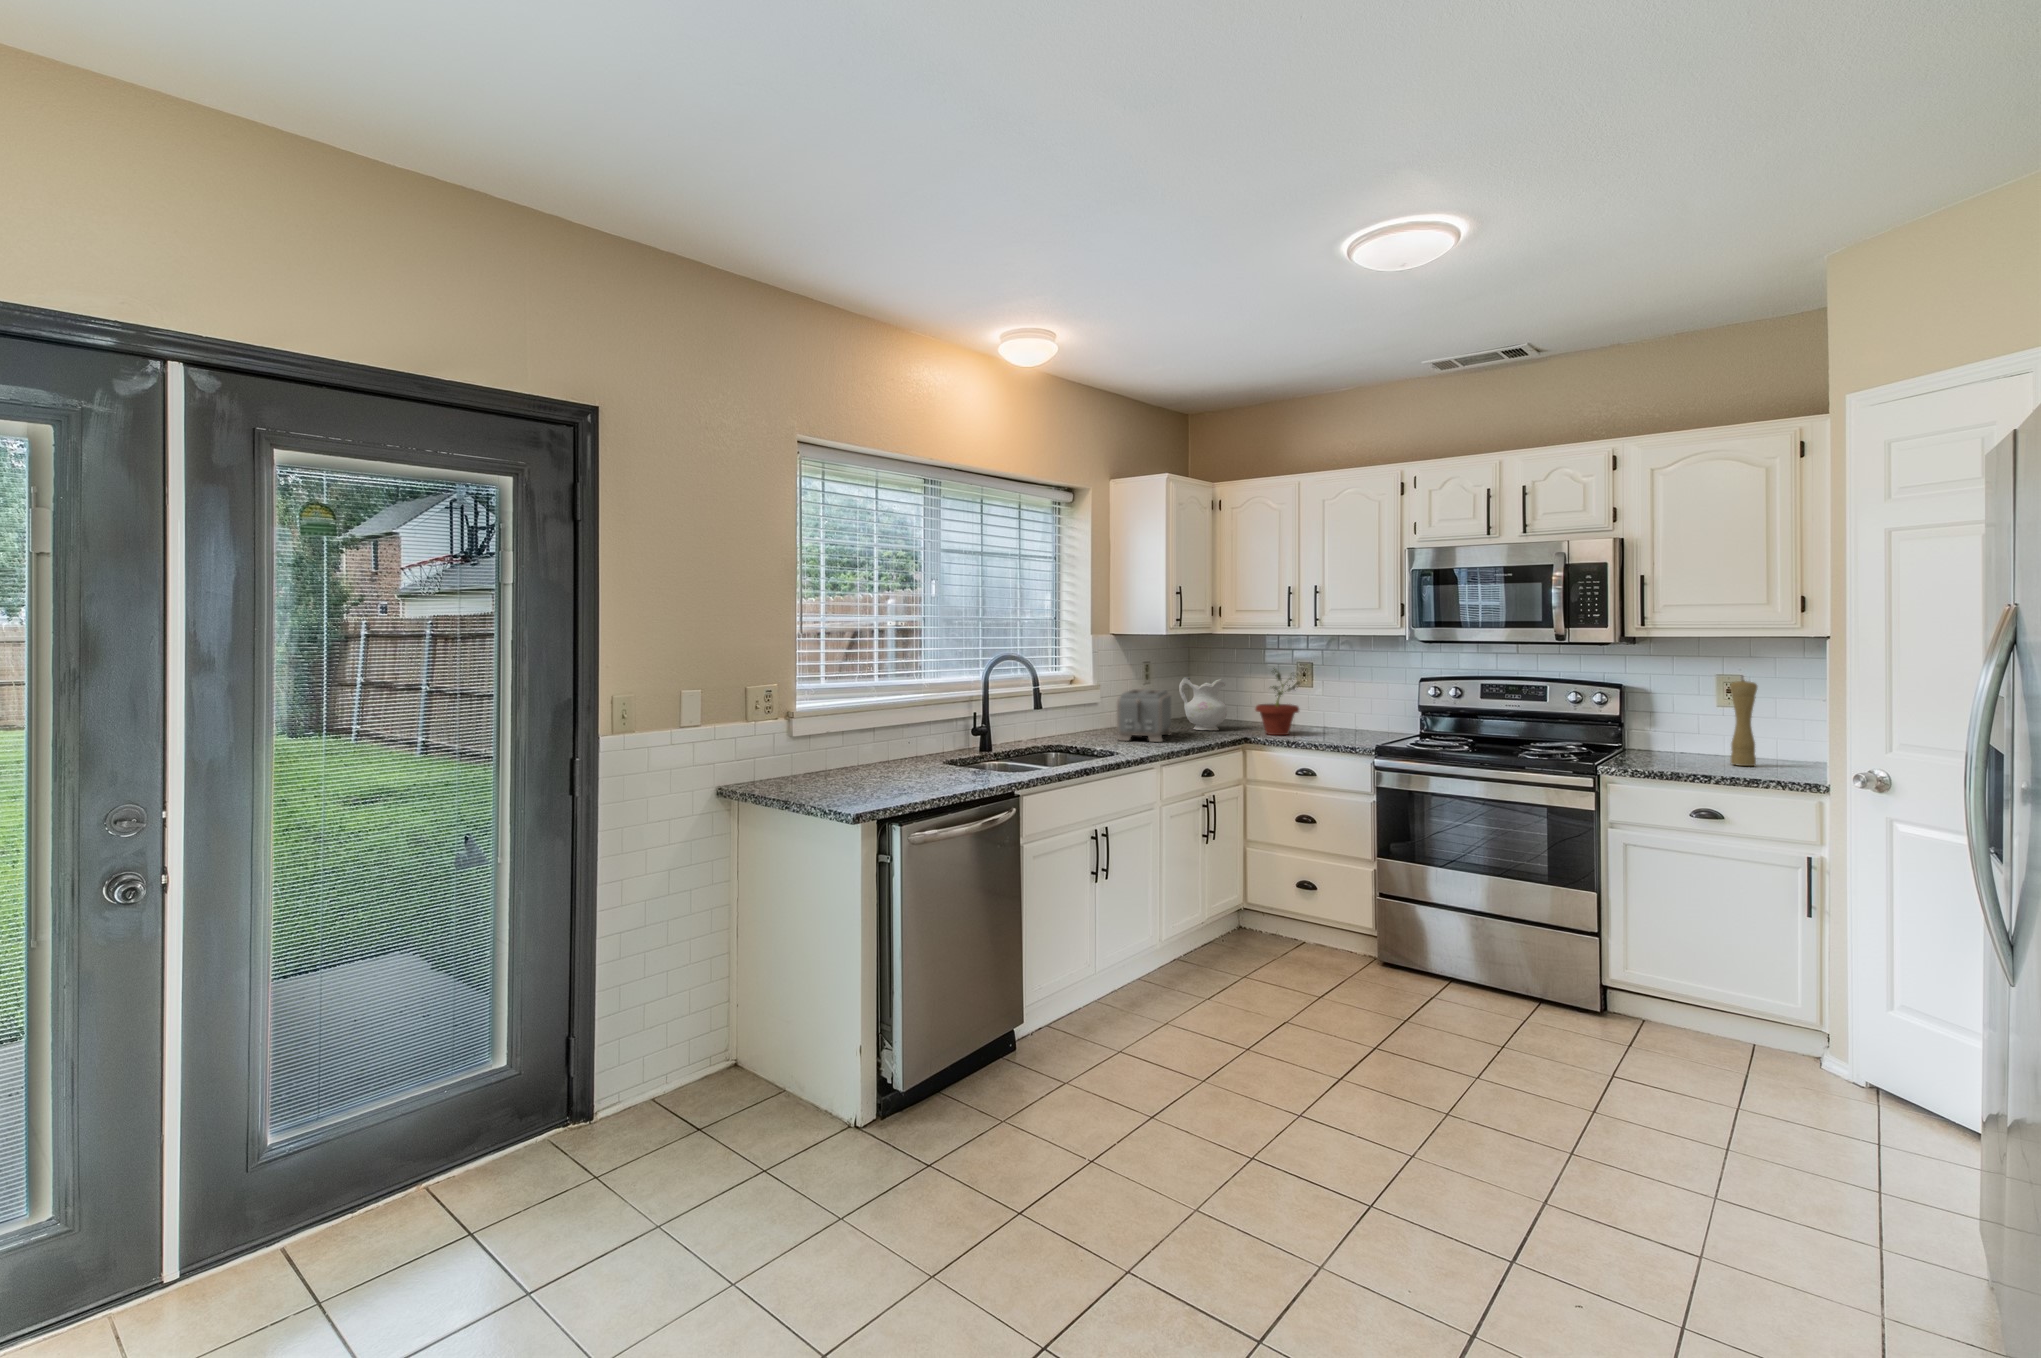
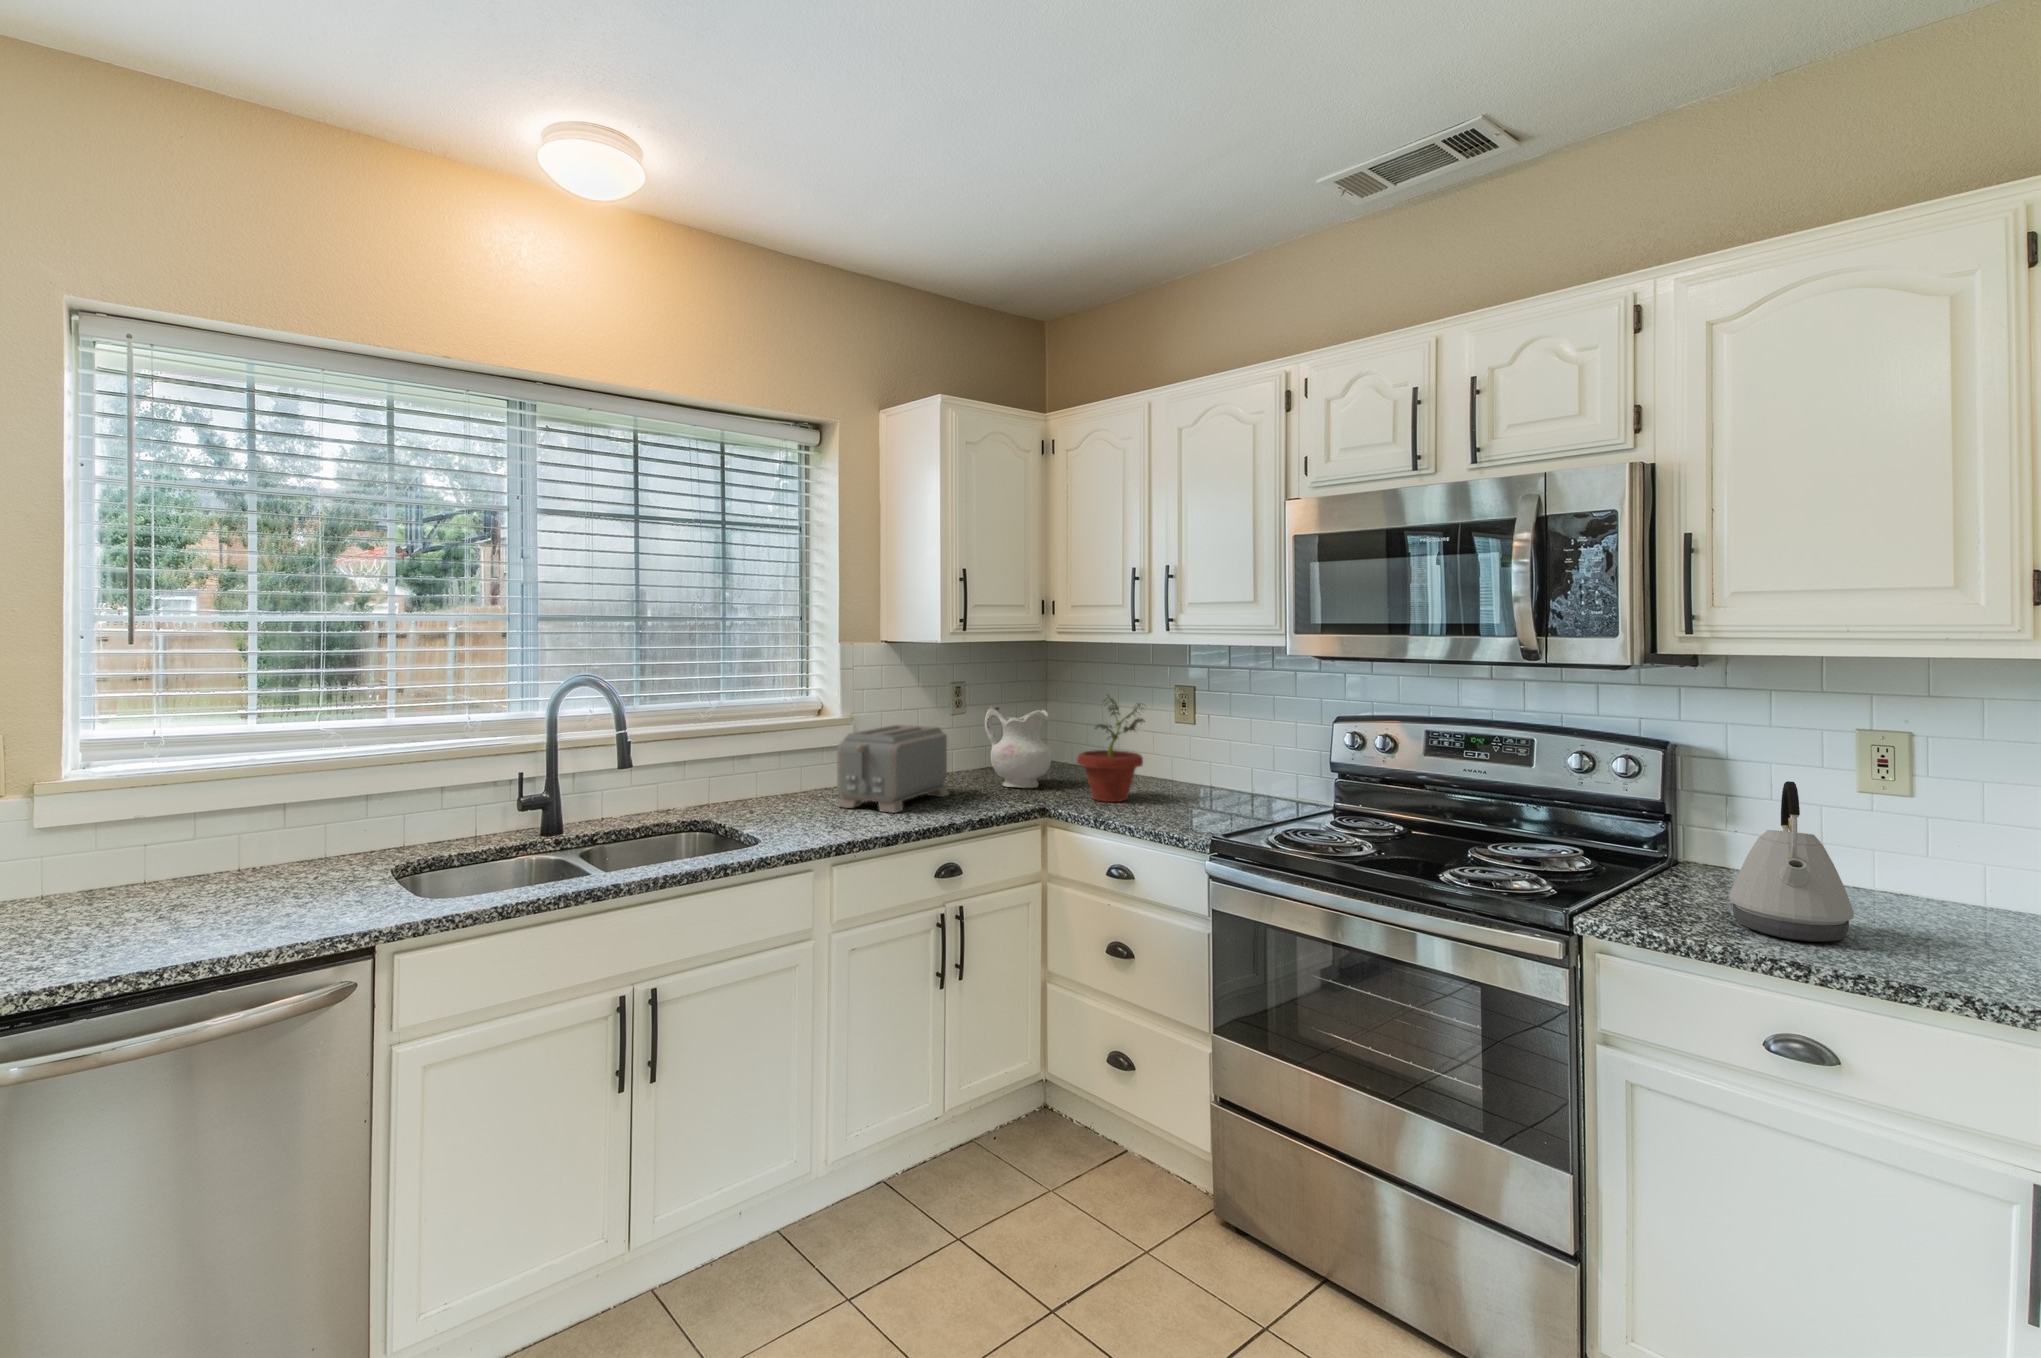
pepper mill: present [1730,680,1757,766] -> none [1872,747,1934,928]
kettle: none [1668,696,1726,771] -> present [1729,781,1854,942]

